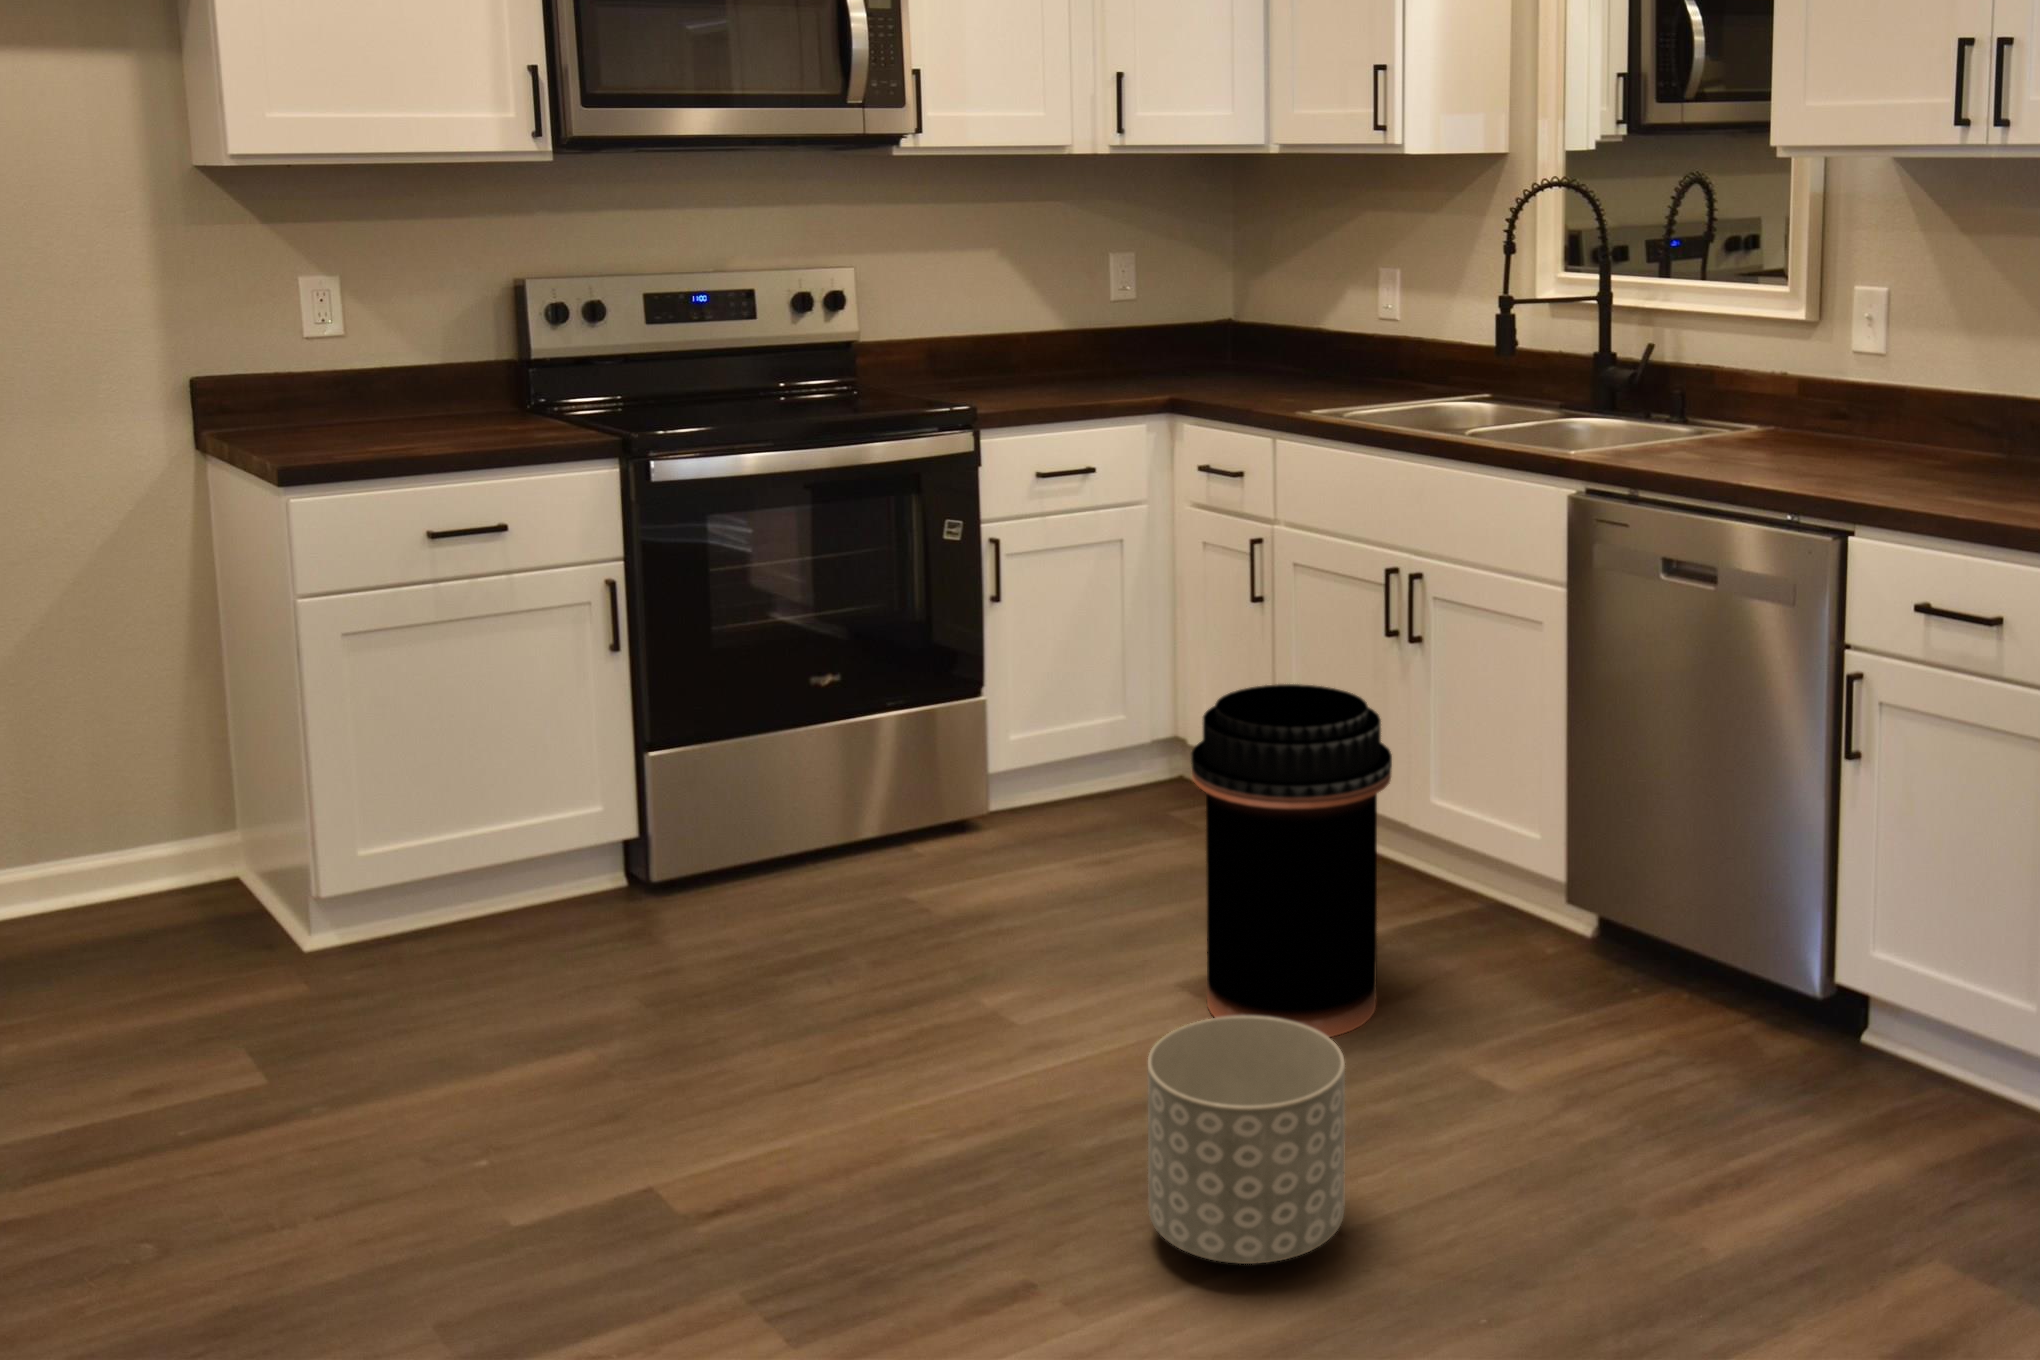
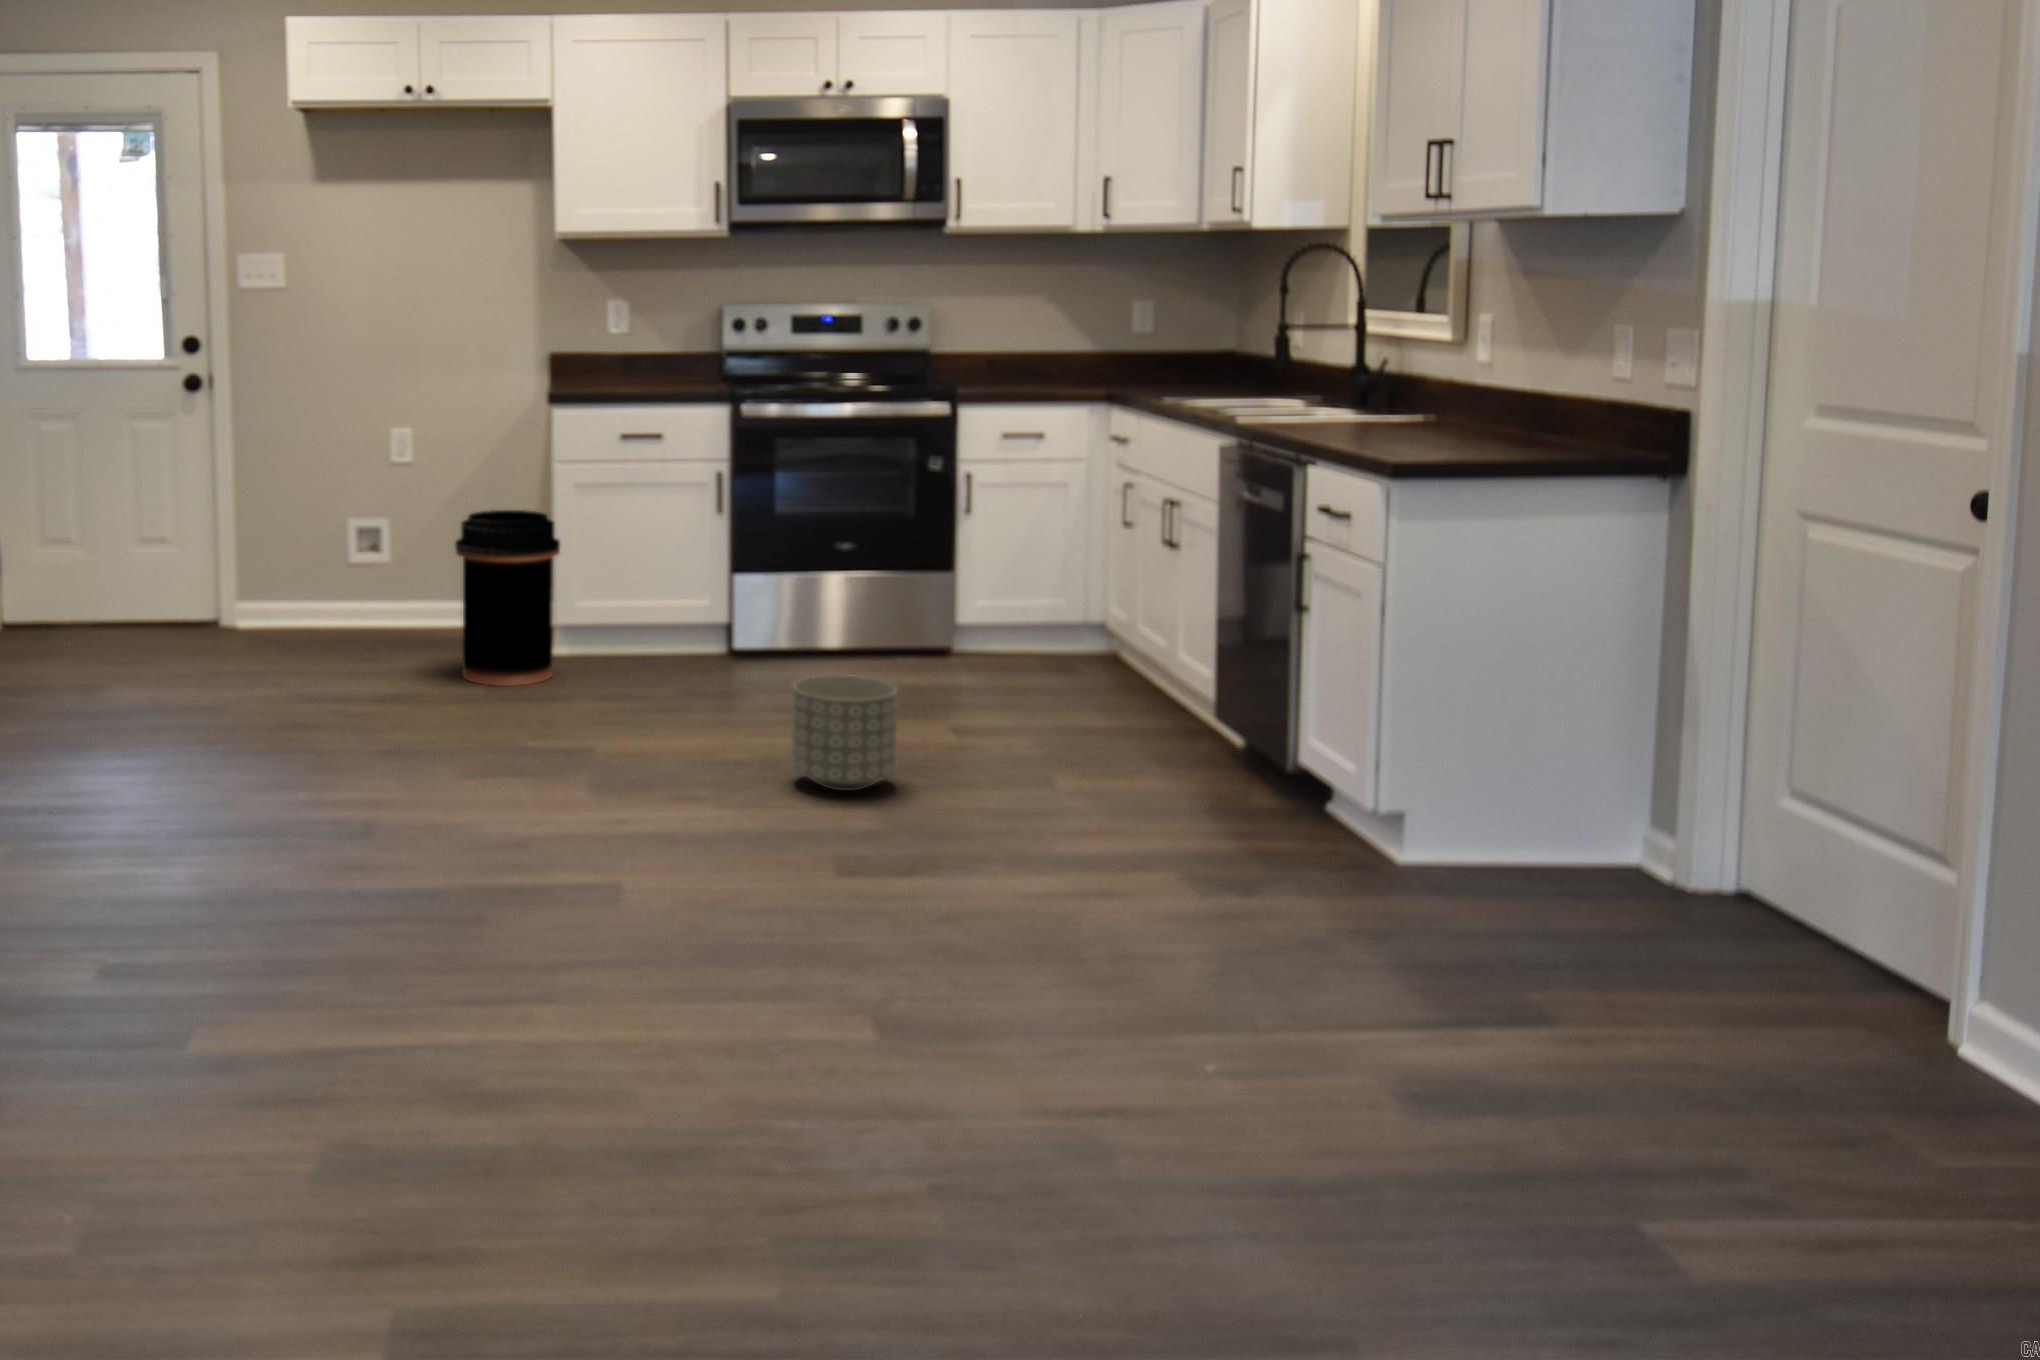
trash can: present [1191,684,1392,1037] -> present [455,510,560,686]

